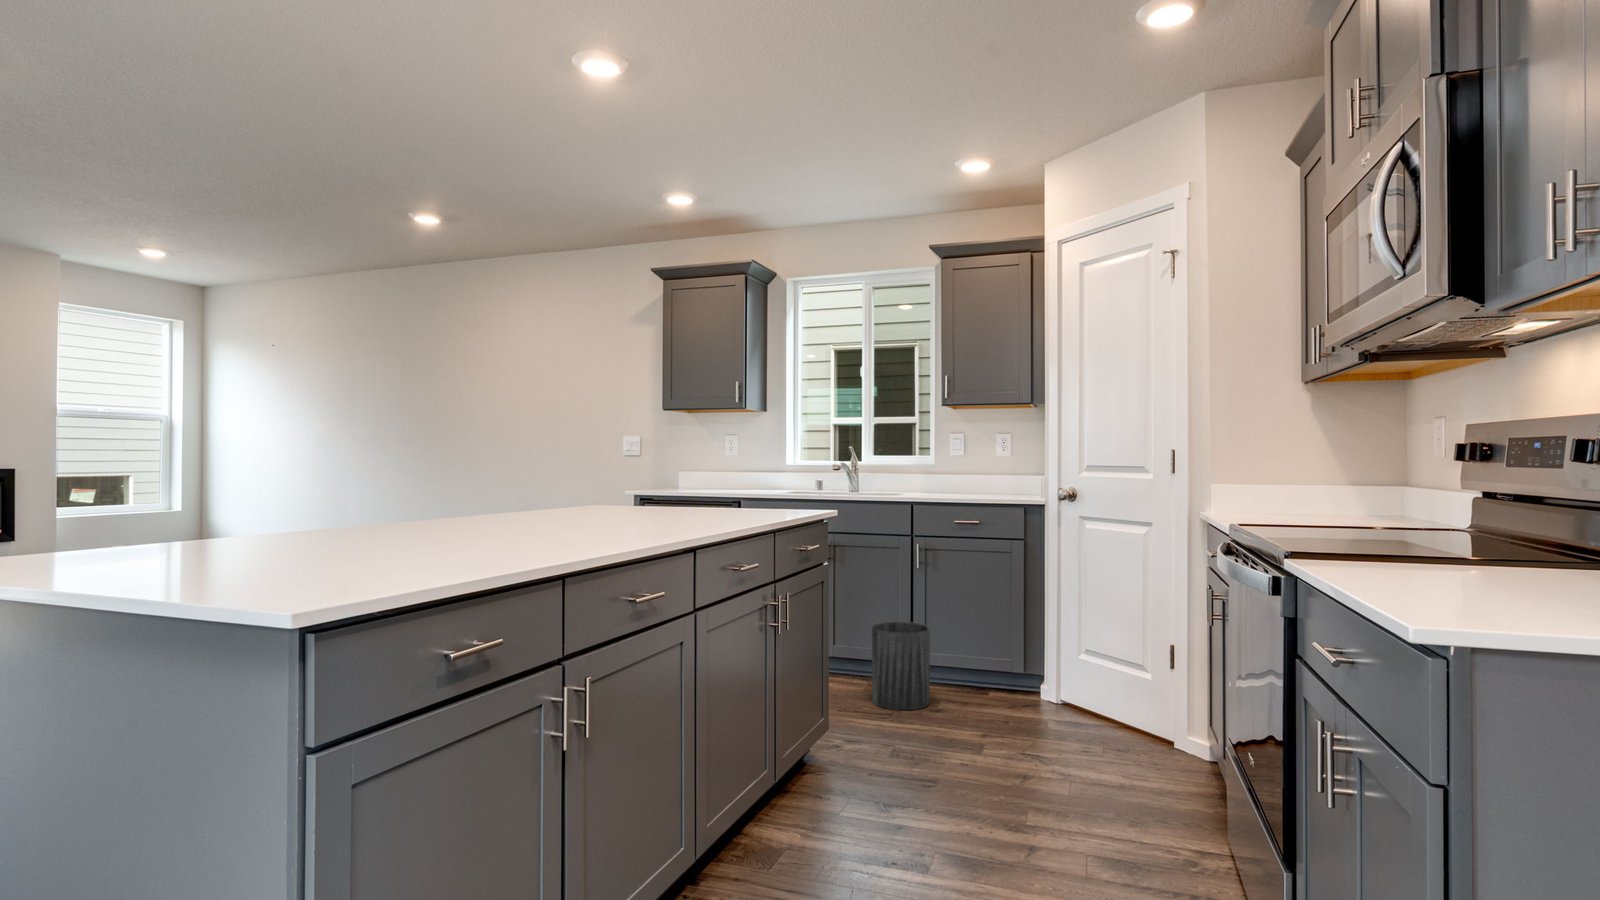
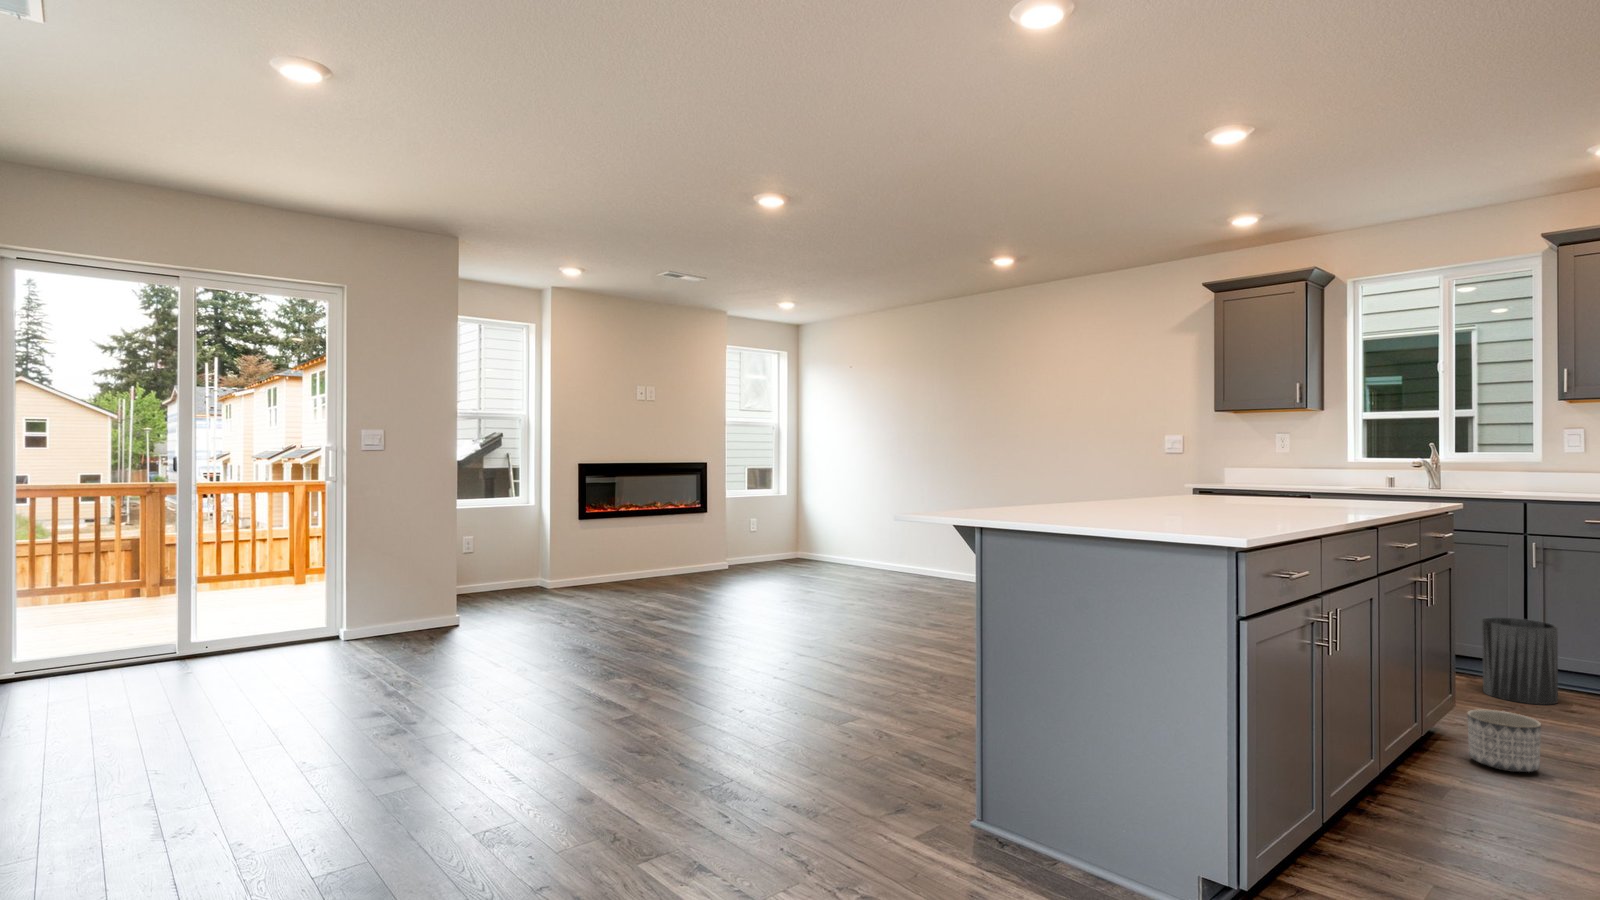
planter: none [816,743,880,817] -> present [1467,709,1541,772]

